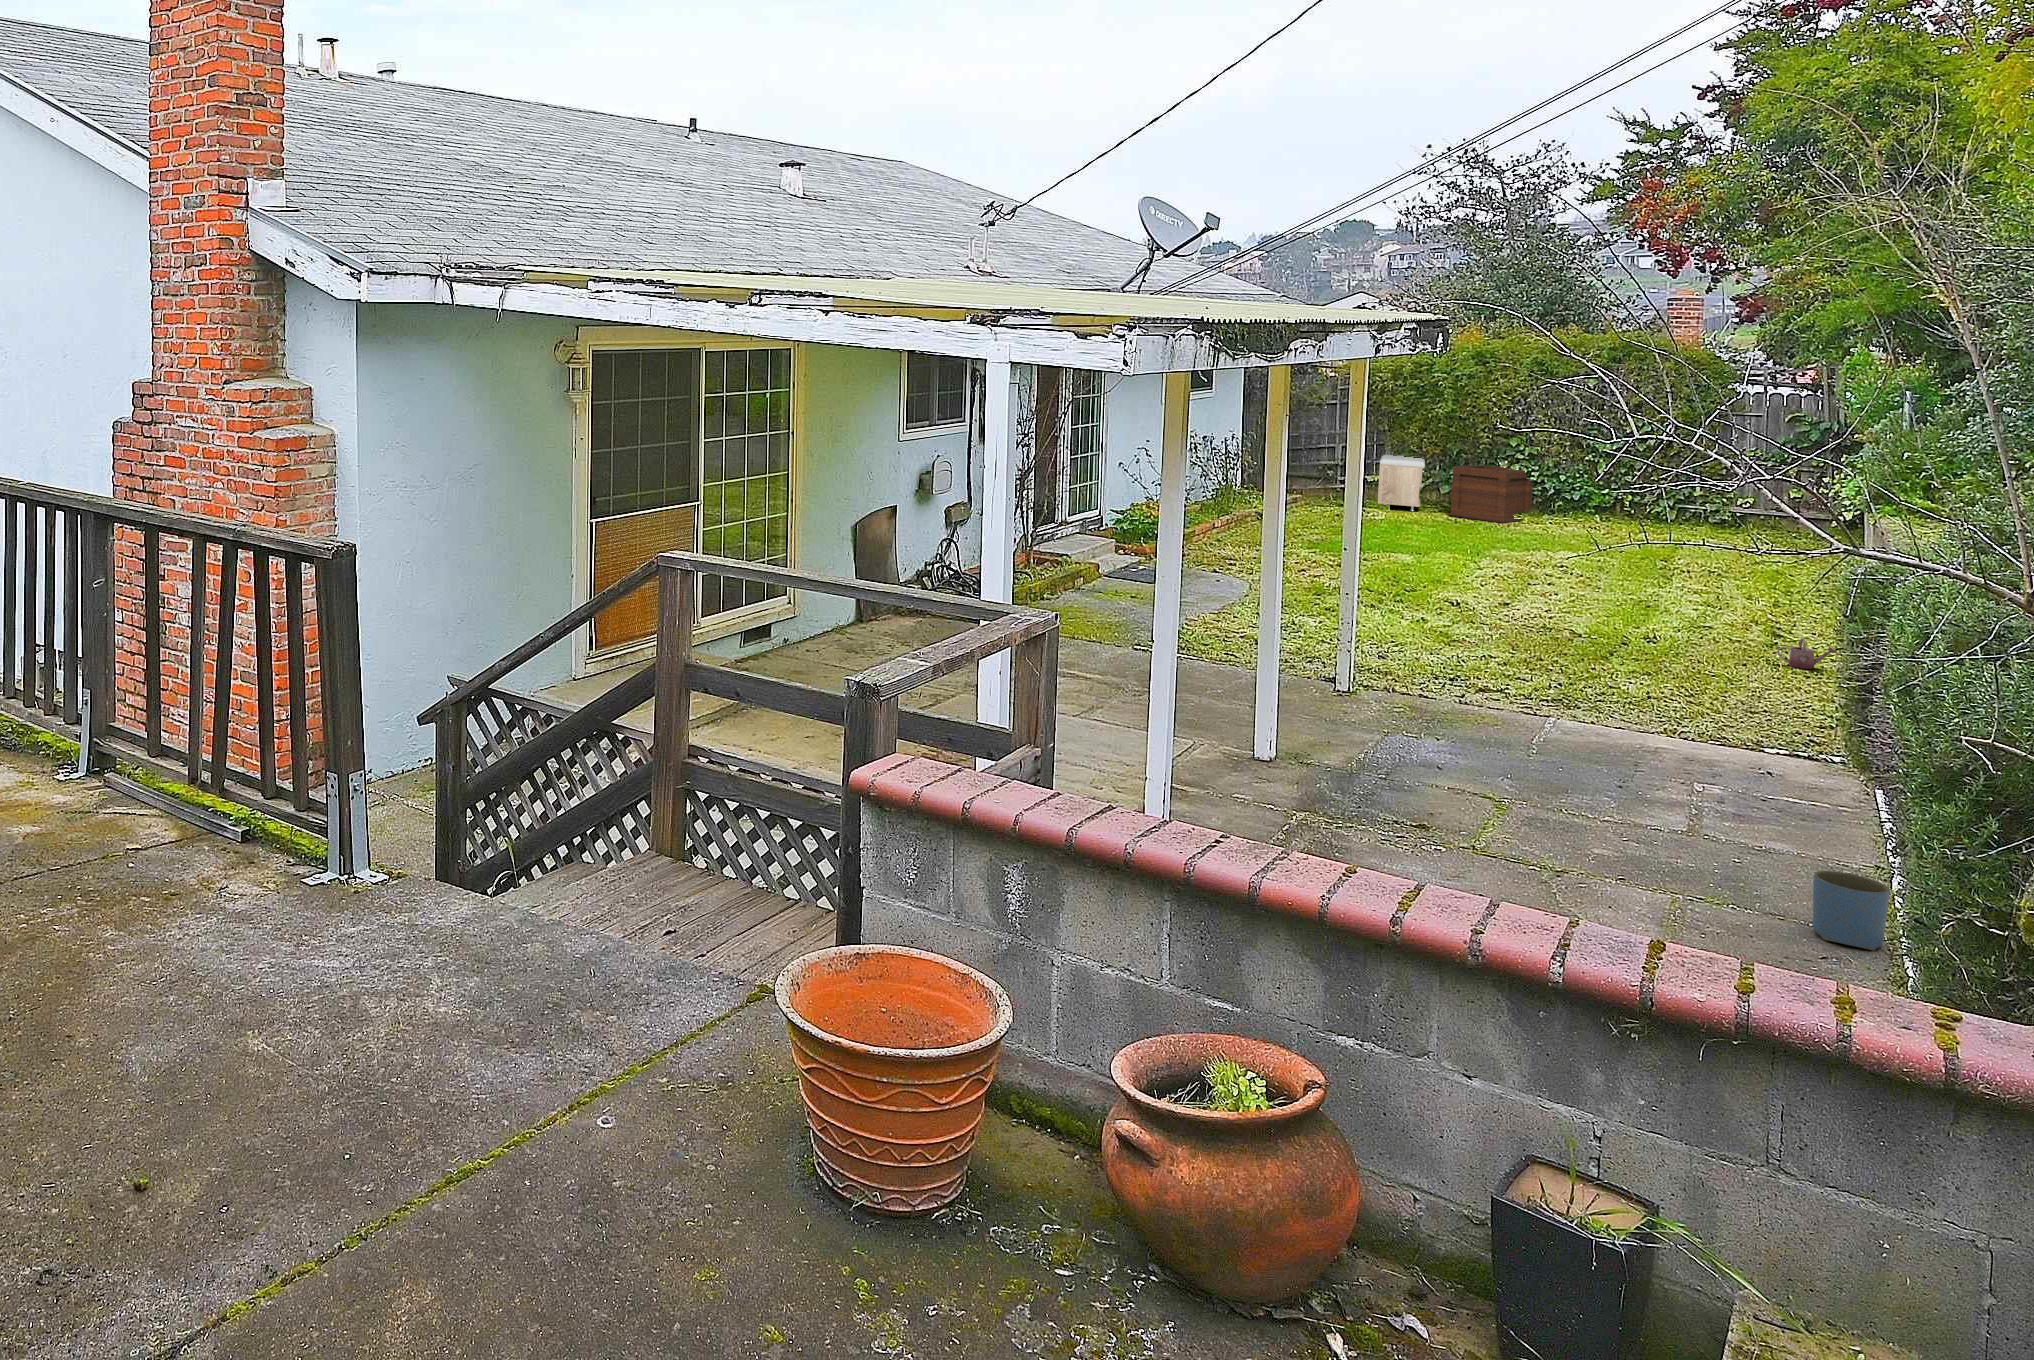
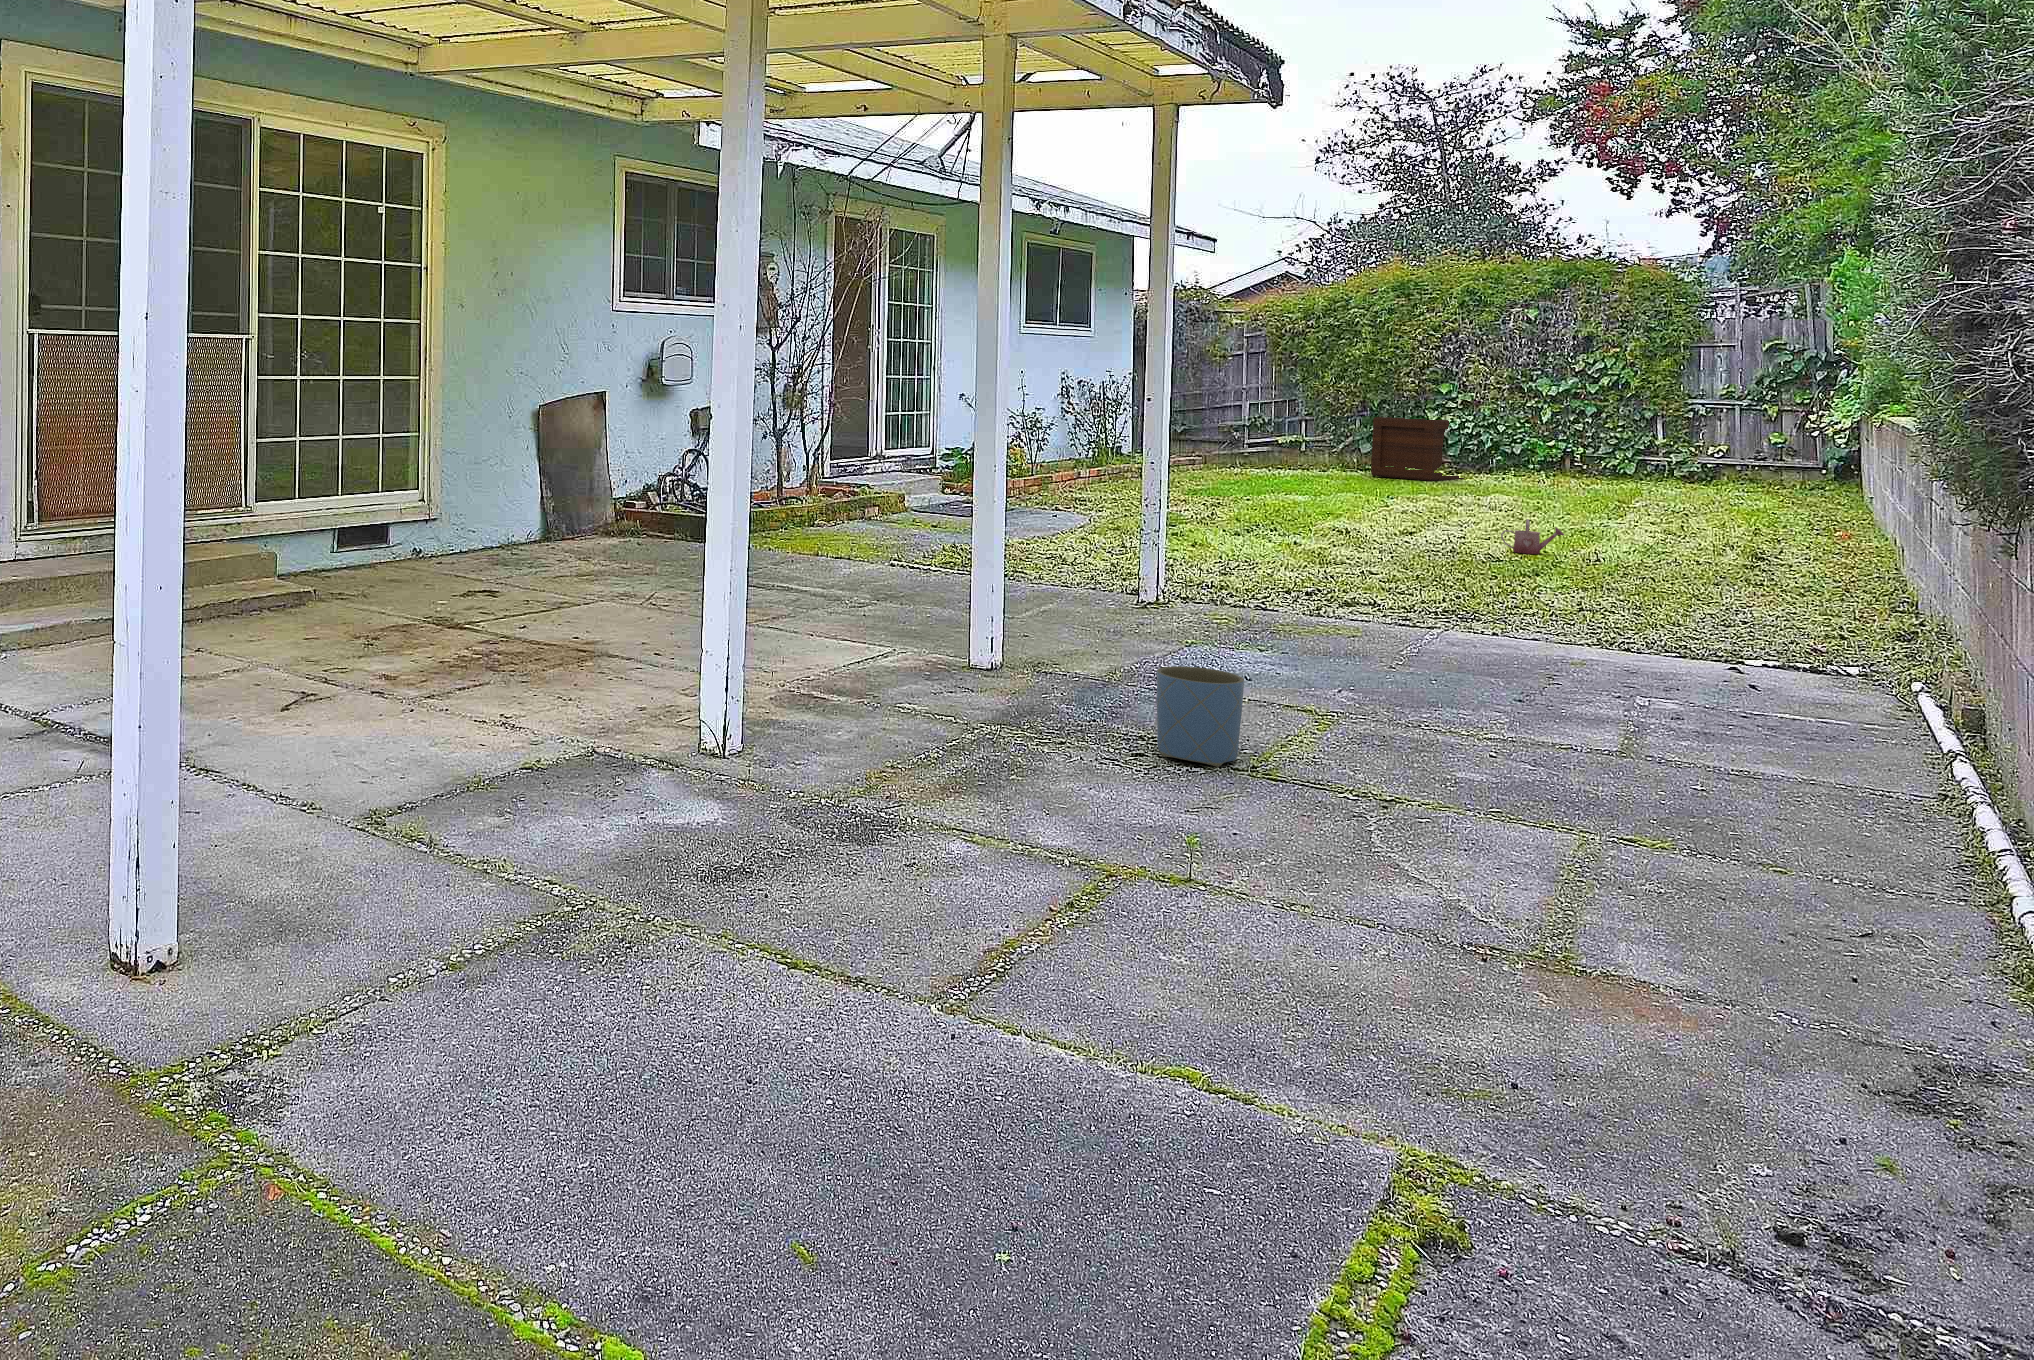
storage bench: present [1378,455,1425,511] -> none [1289,412,1344,473]
watering can: present [1778,638,1837,669] -> present [1501,519,1564,554]
planter: present [1813,871,1890,951] -> present [1157,666,1244,767]

